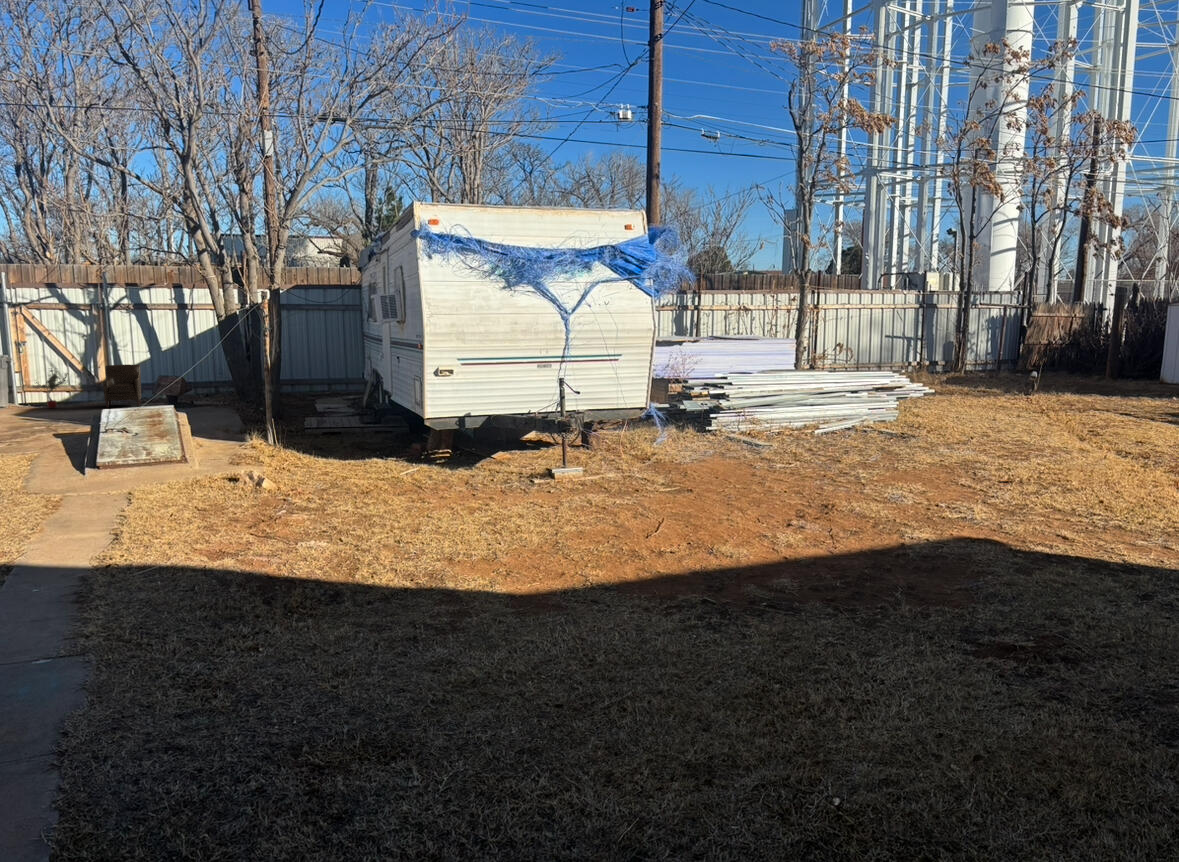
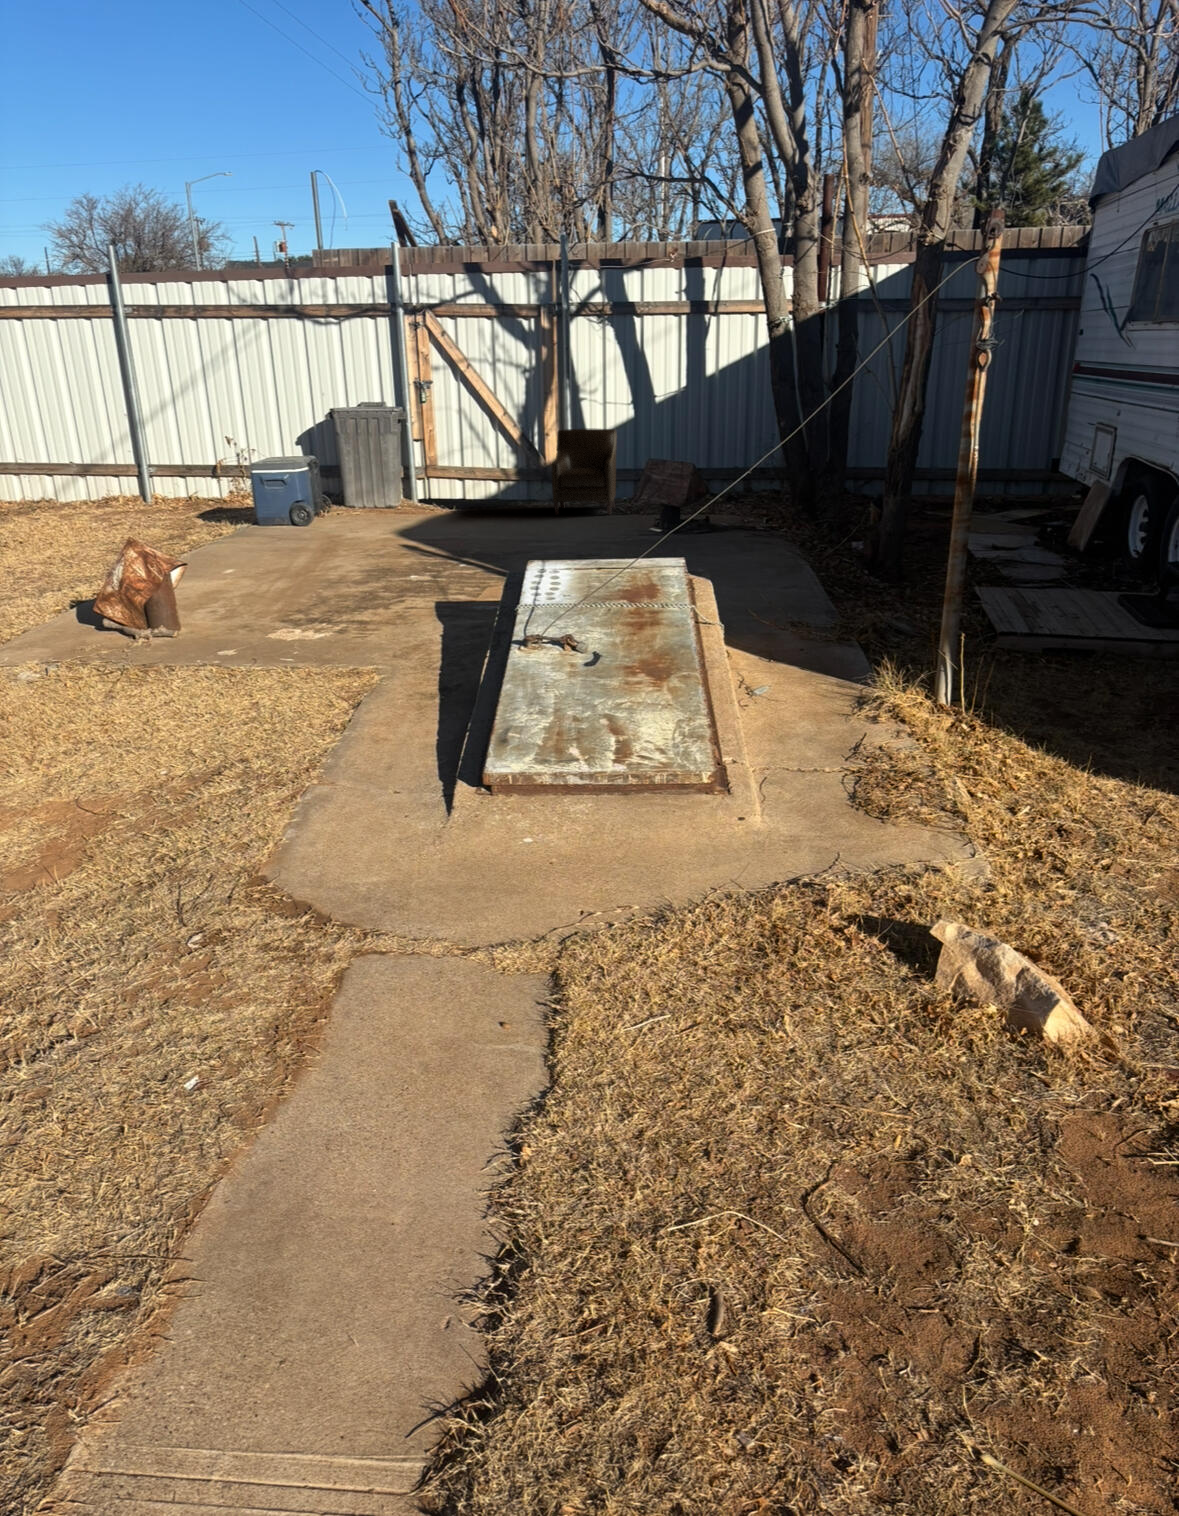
potted tree: present [33,370,68,408] -> none [437,433,497,511]

